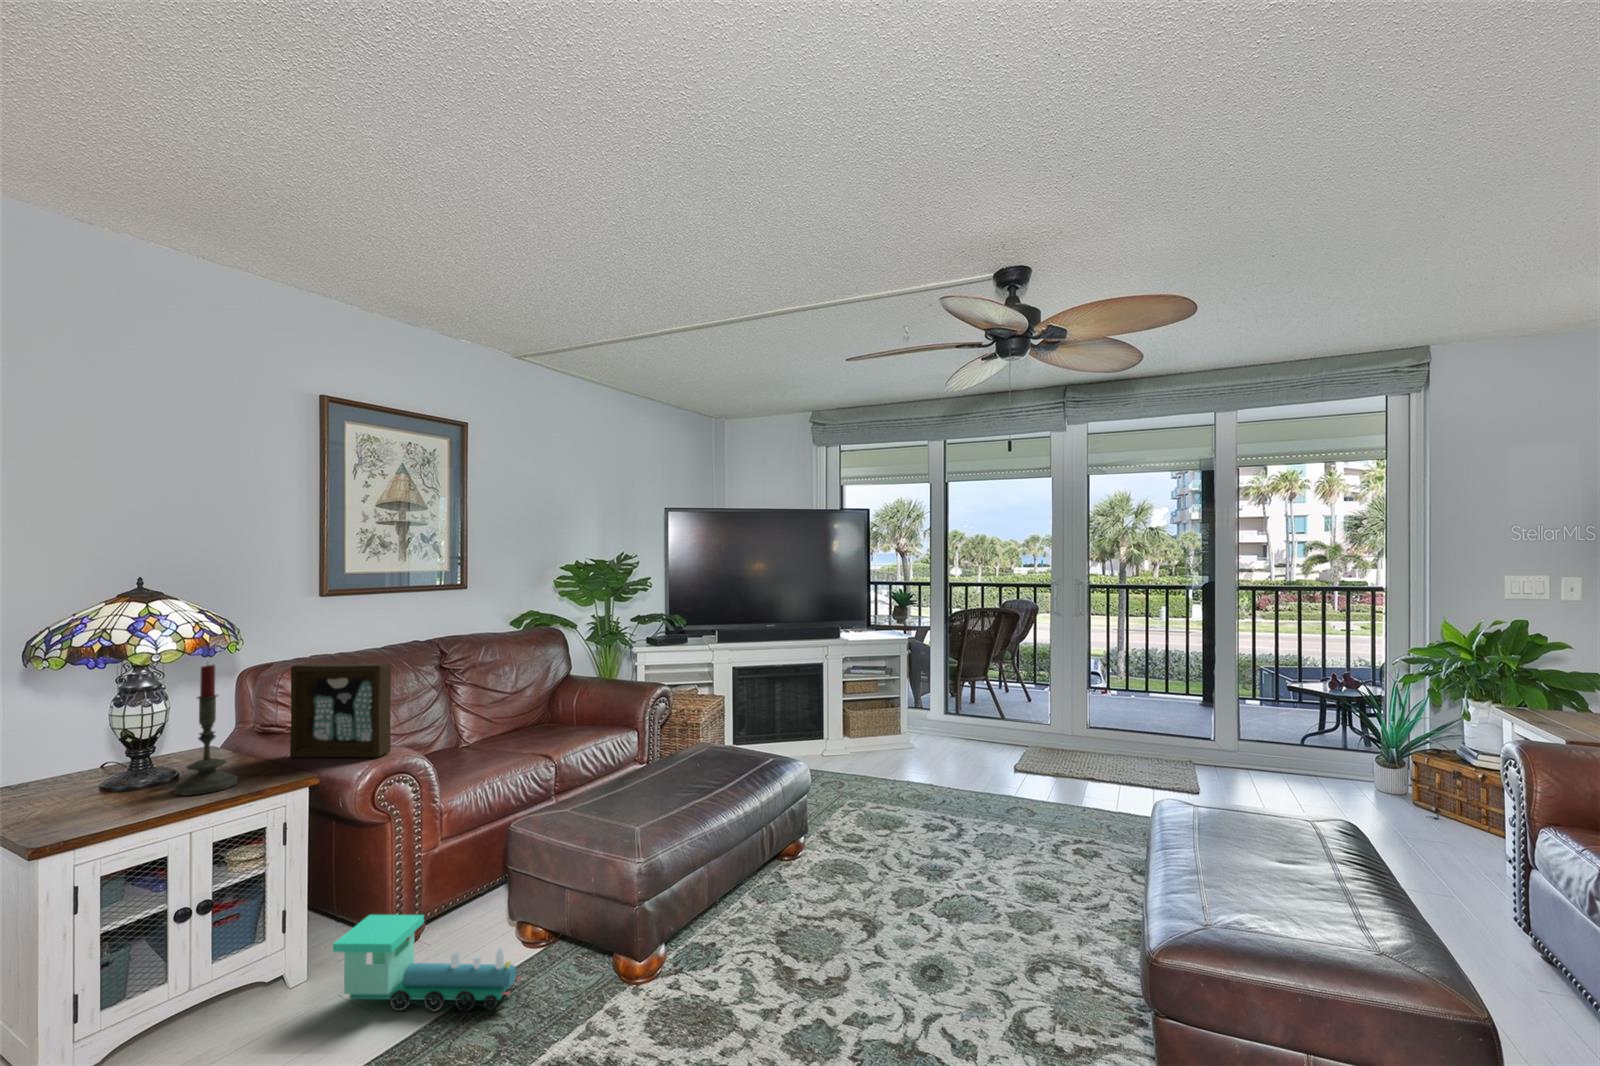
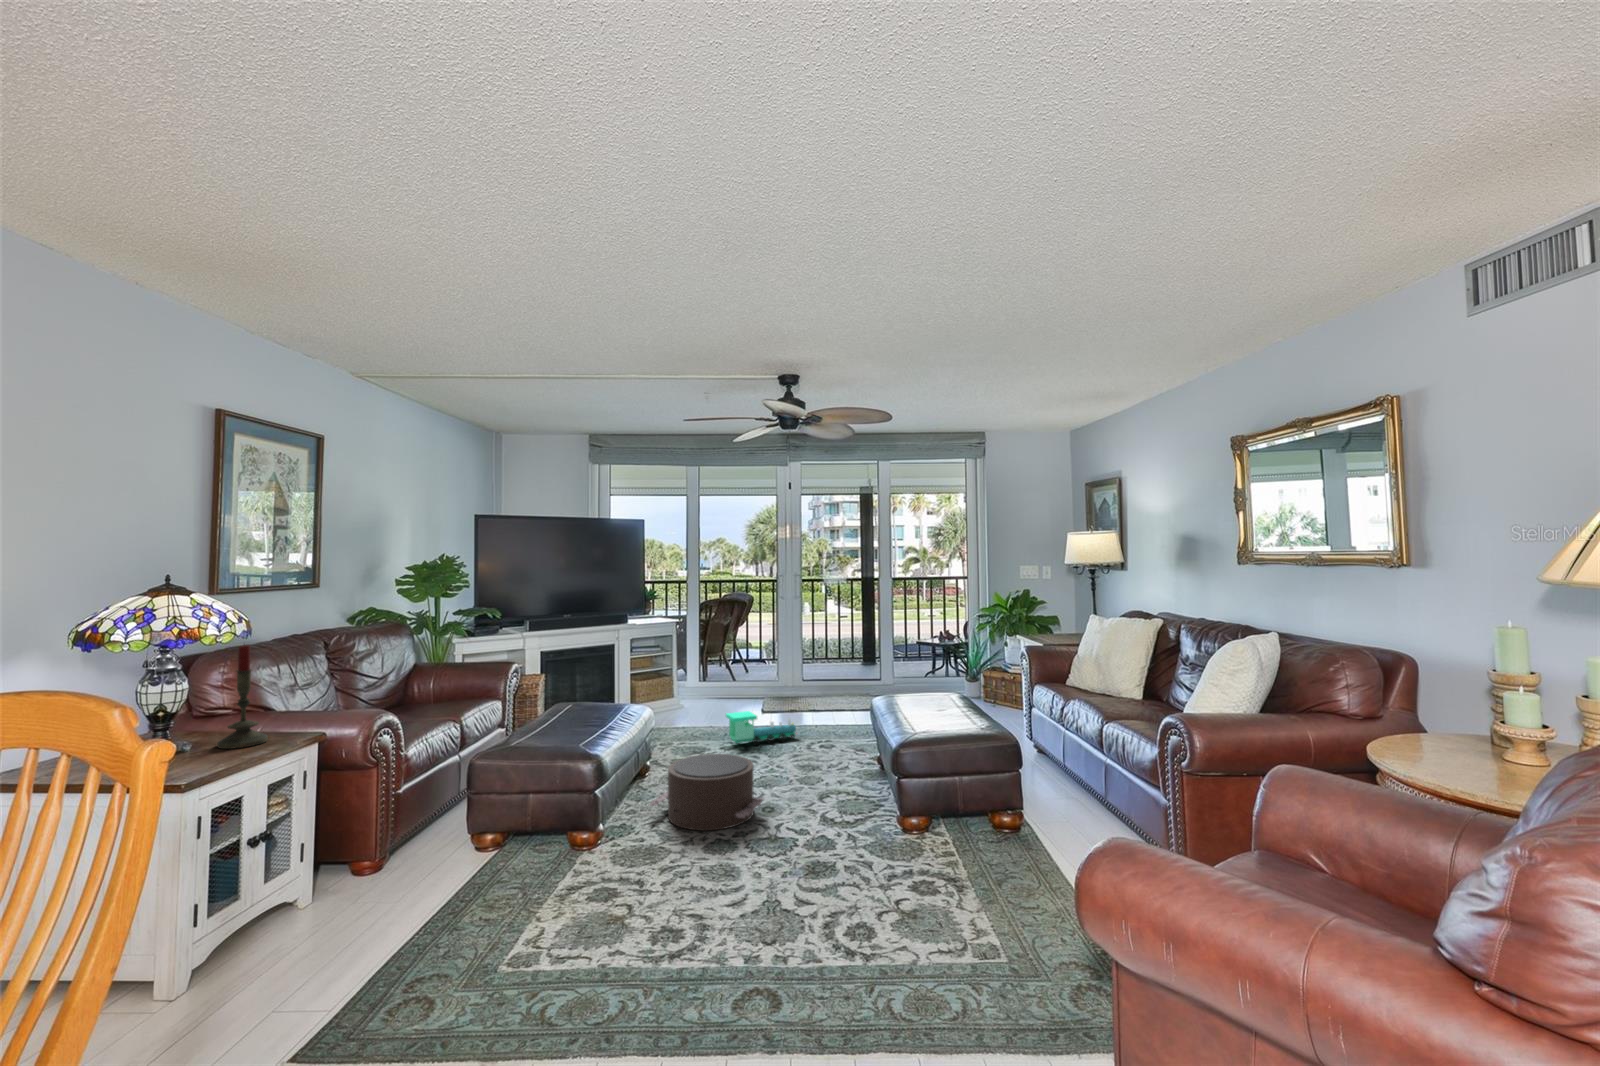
picture frame: present [290,663,391,758] -> none [270,643,361,725]
pouf: none [748,856,922,1002] -> present [650,754,763,830]
toy train: present [333,915,521,1012] -> present [726,711,796,744]

